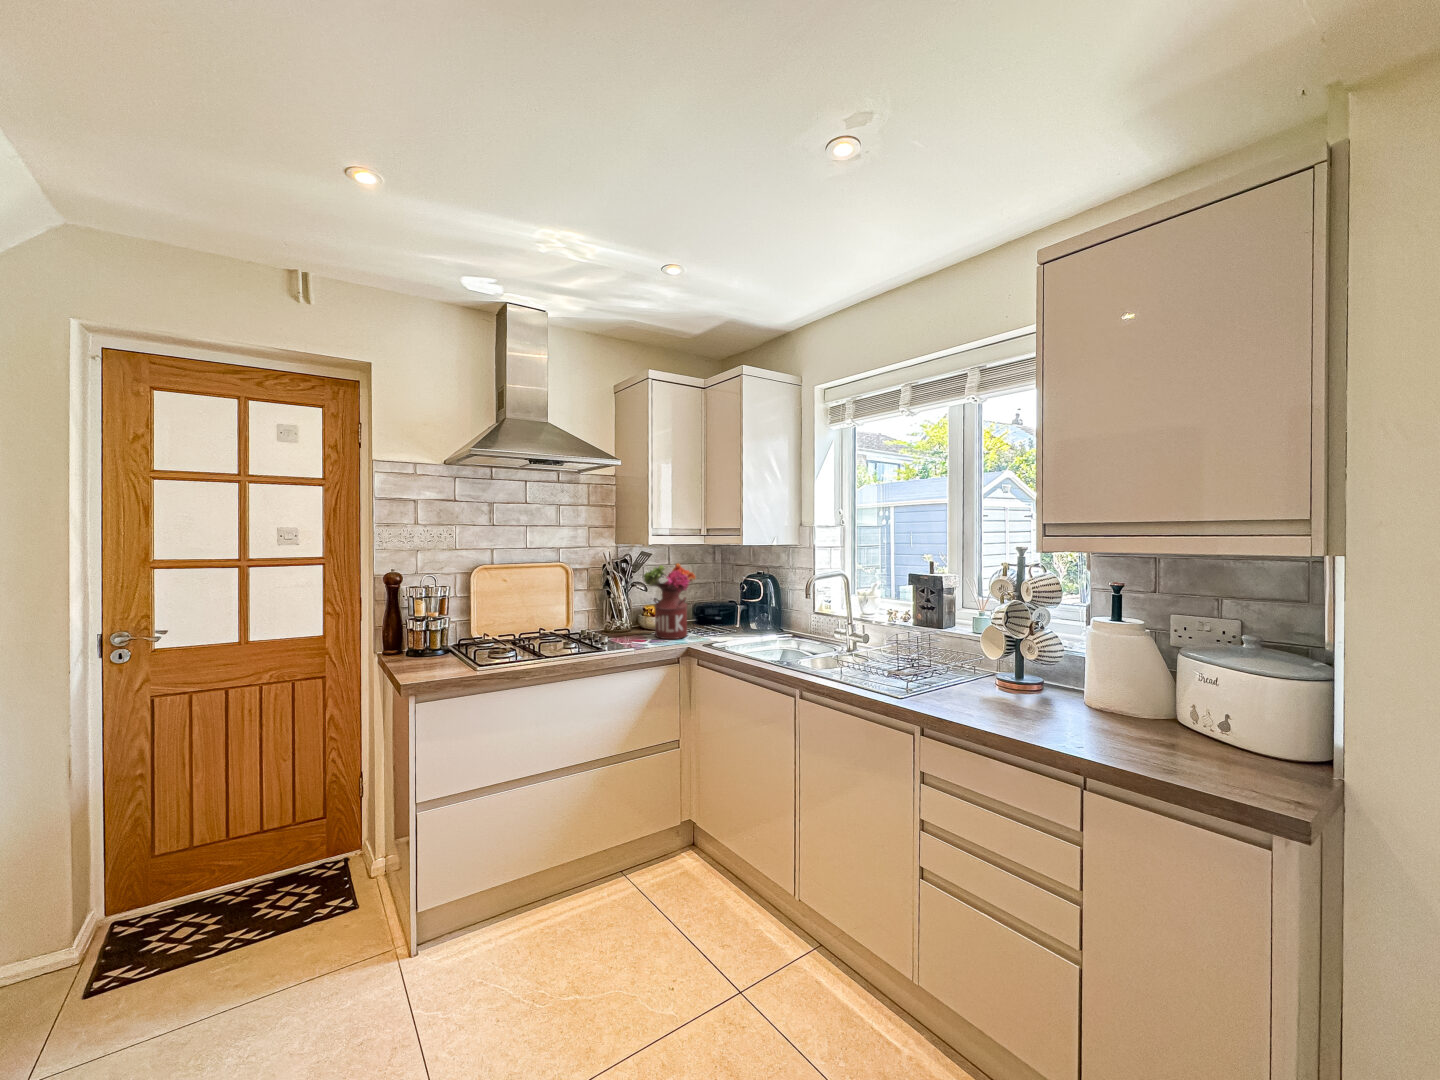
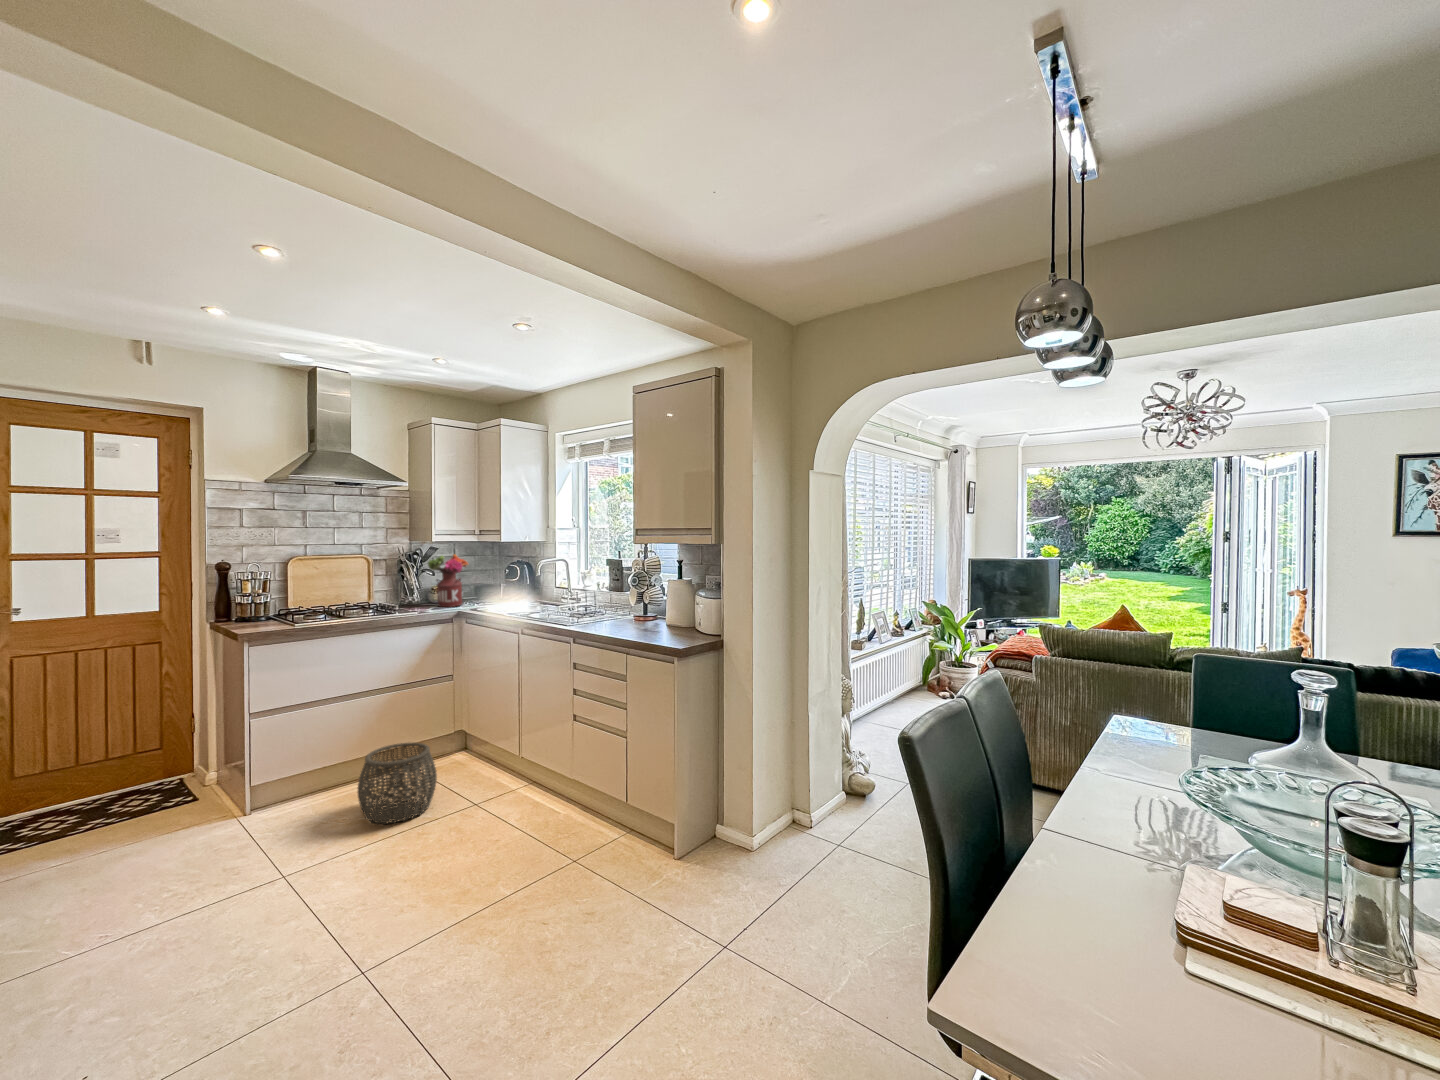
woven basket: none [557,876,677,1038] -> present [357,742,437,824]

